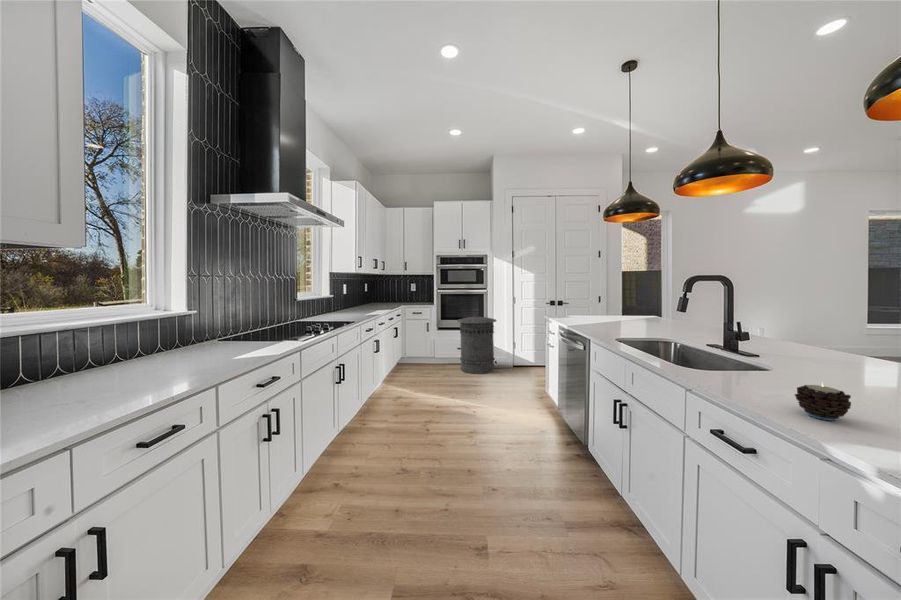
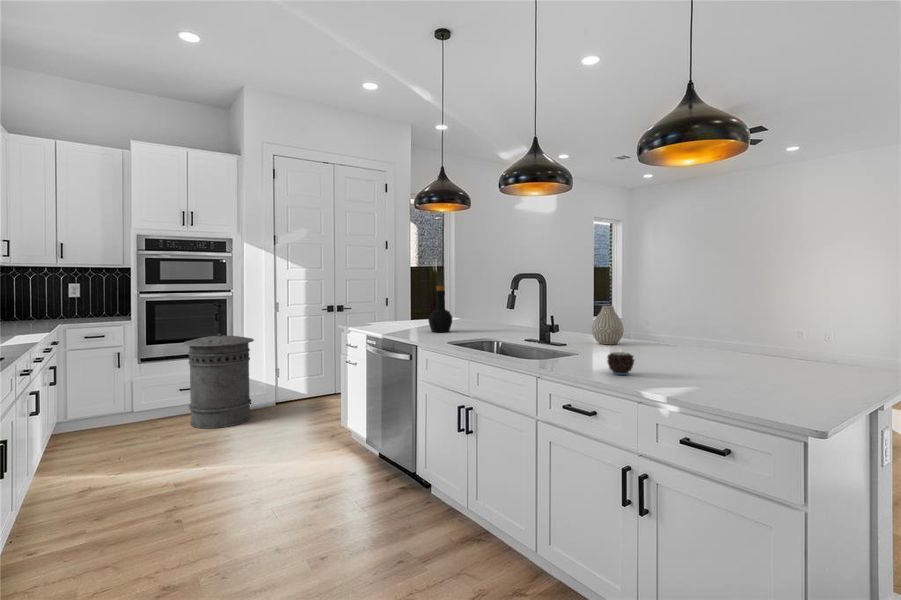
bottle: none [609,287,633,328] -> present [428,286,452,332]
vase: none [806,314,866,364] -> present [592,306,624,345]

